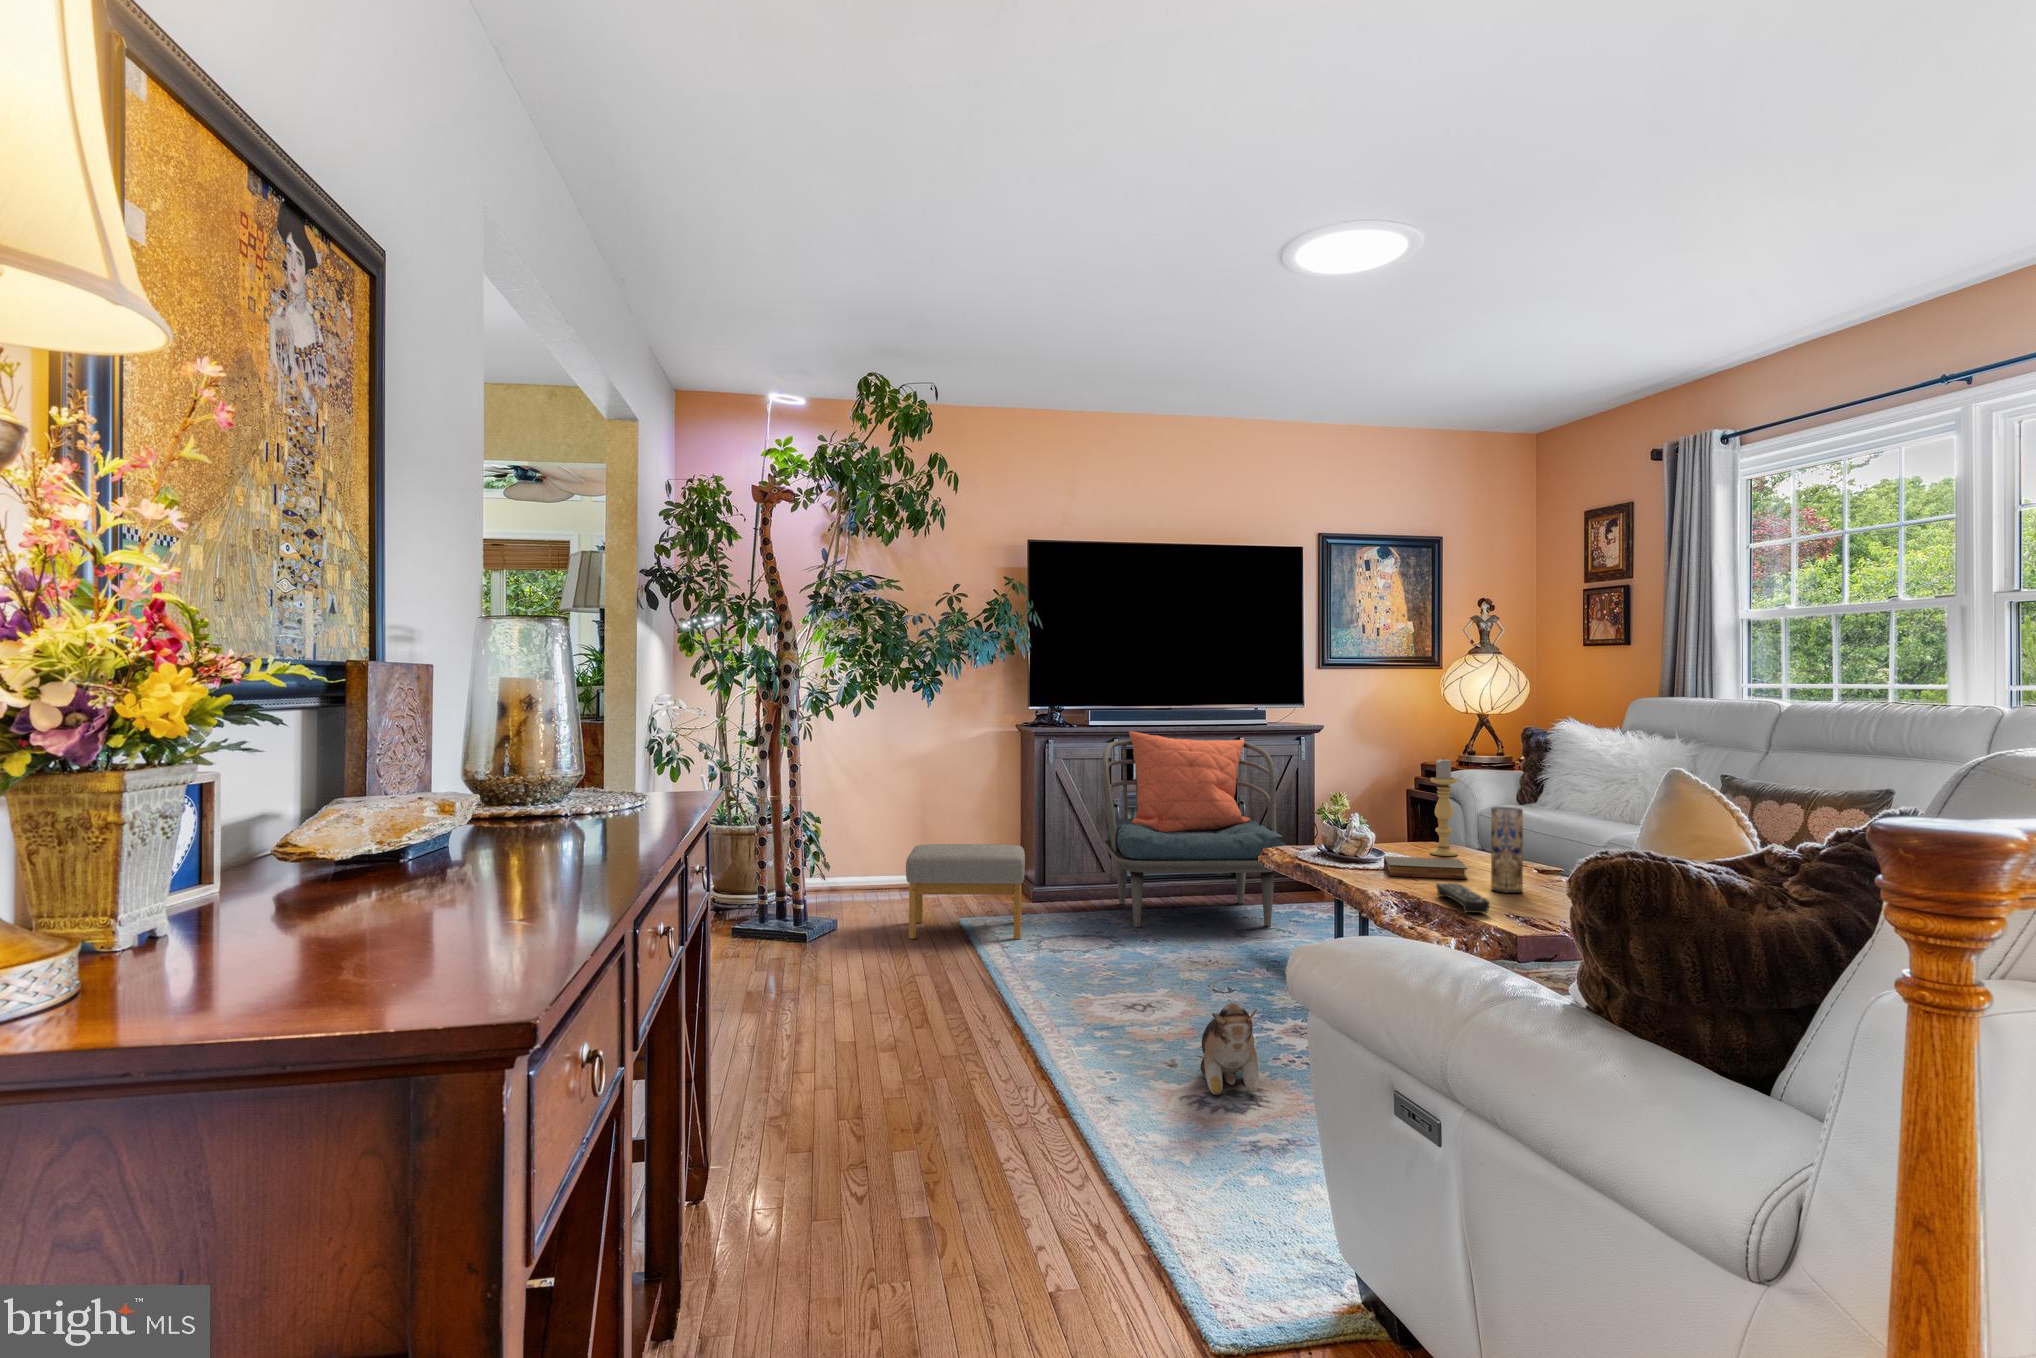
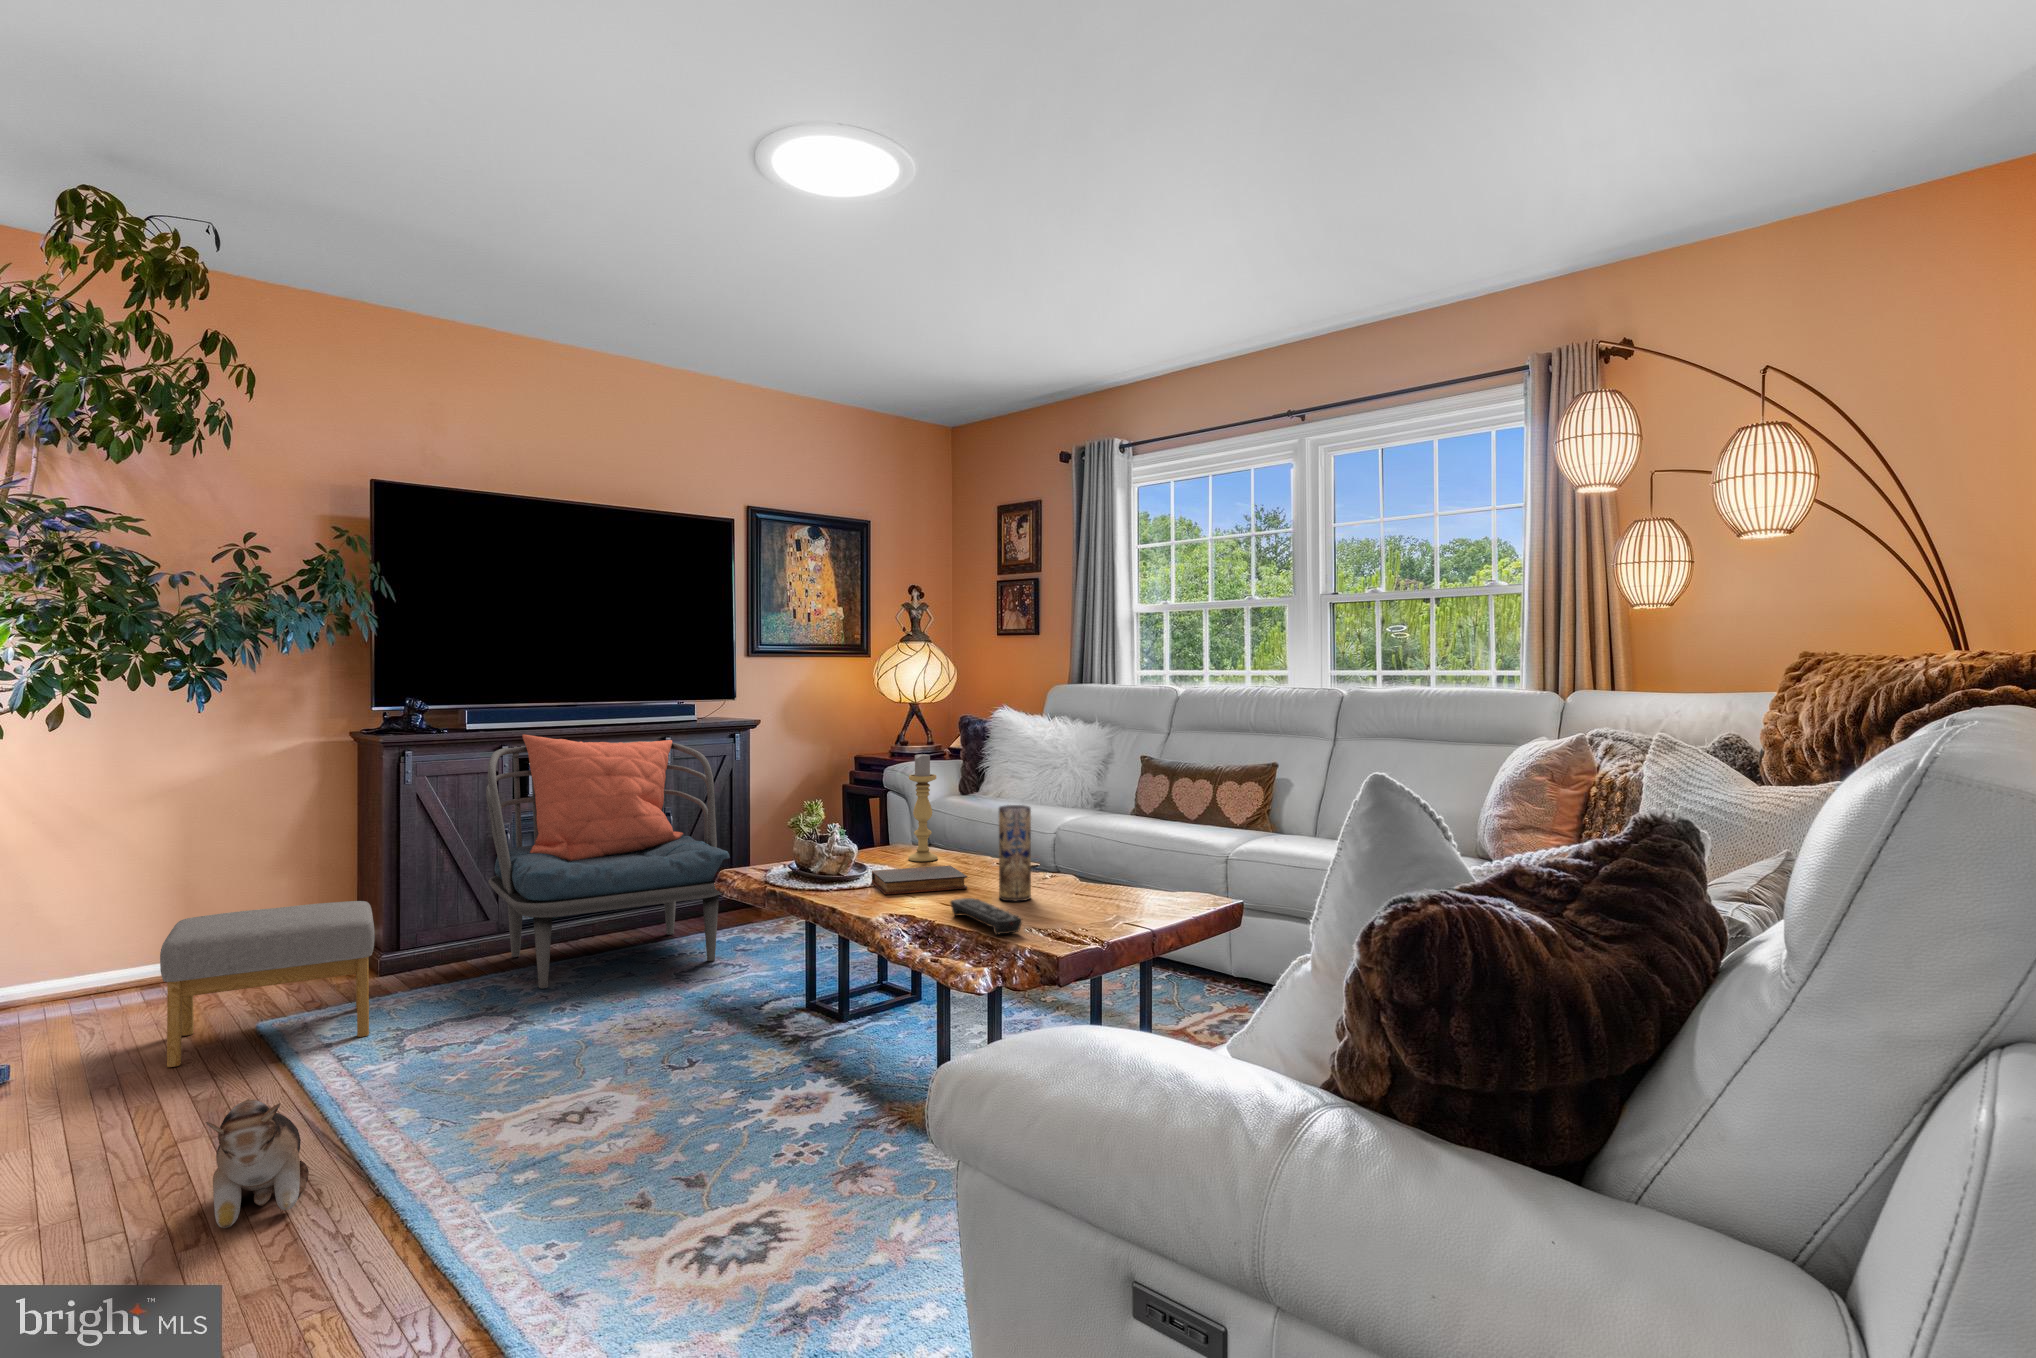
plush toy: present [1201,1003,1259,1095] -> present [206,1099,309,1228]

